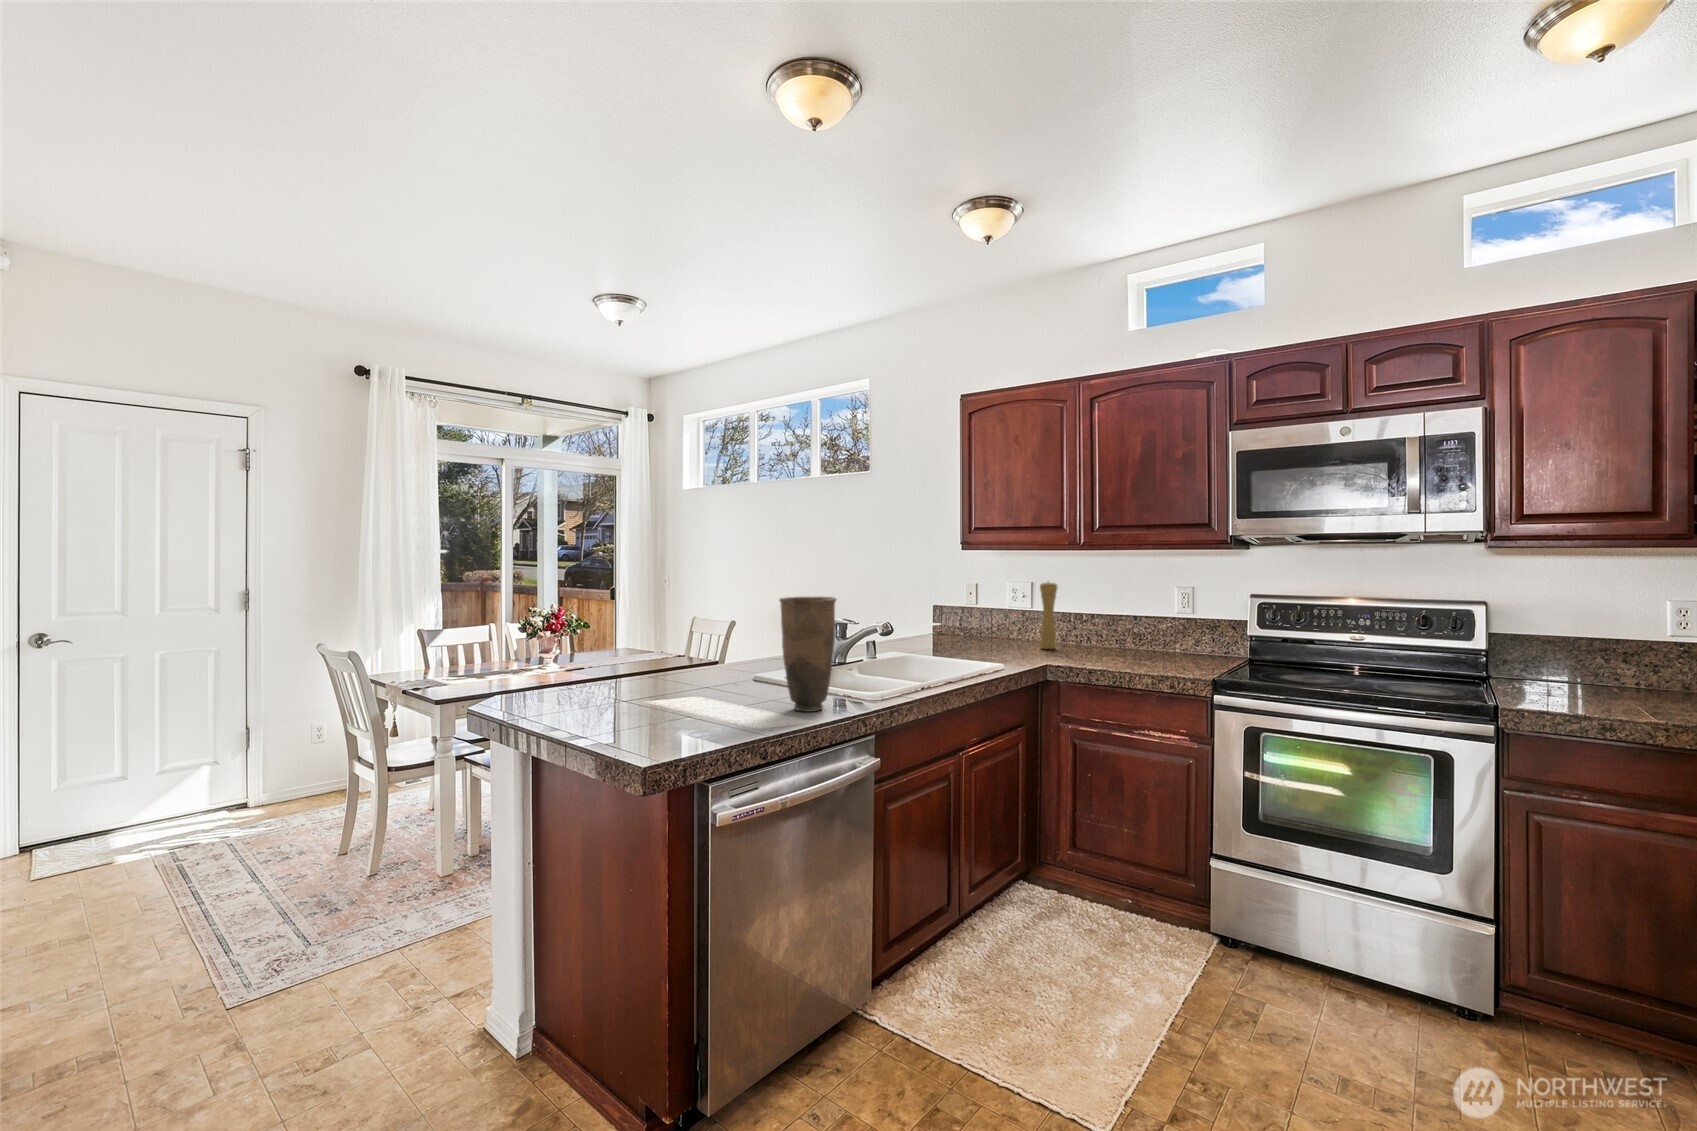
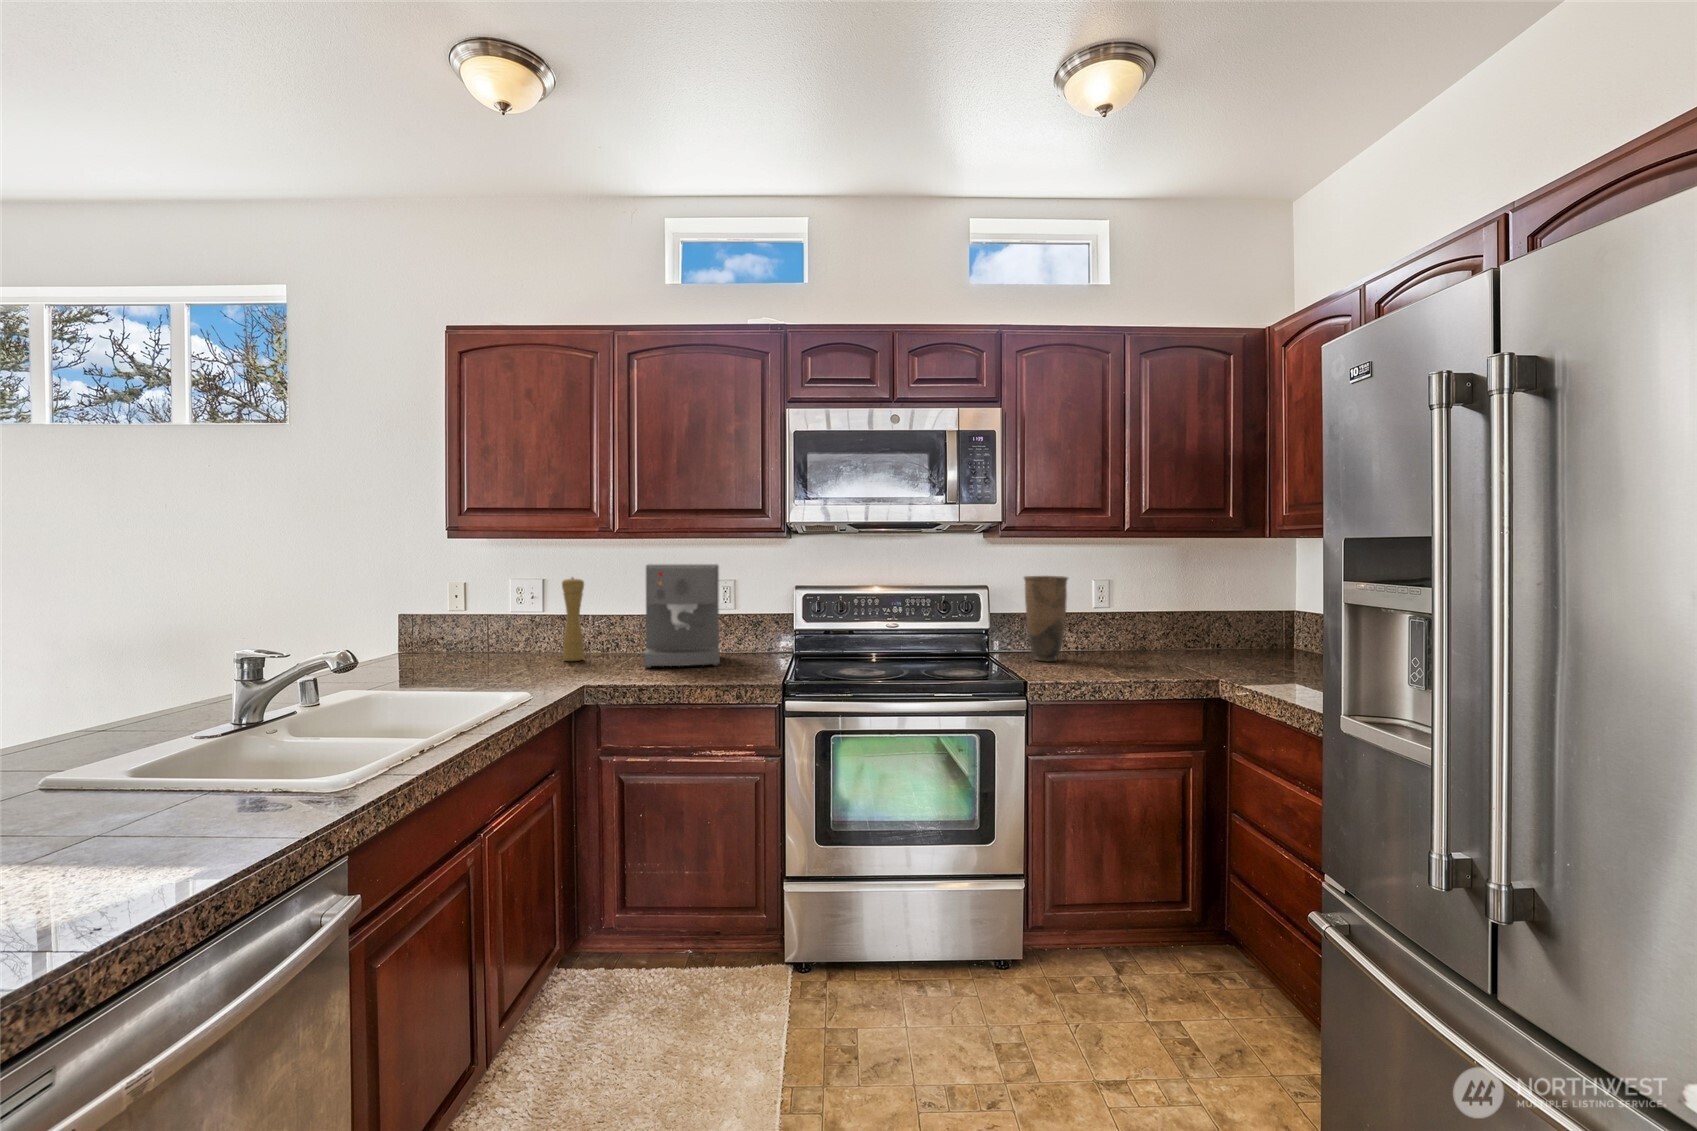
coffee maker: none [1100,572,1173,662] -> present [644,564,720,668]
vase: present [779,597,836,712] -> present [1024,576,1068,662]

